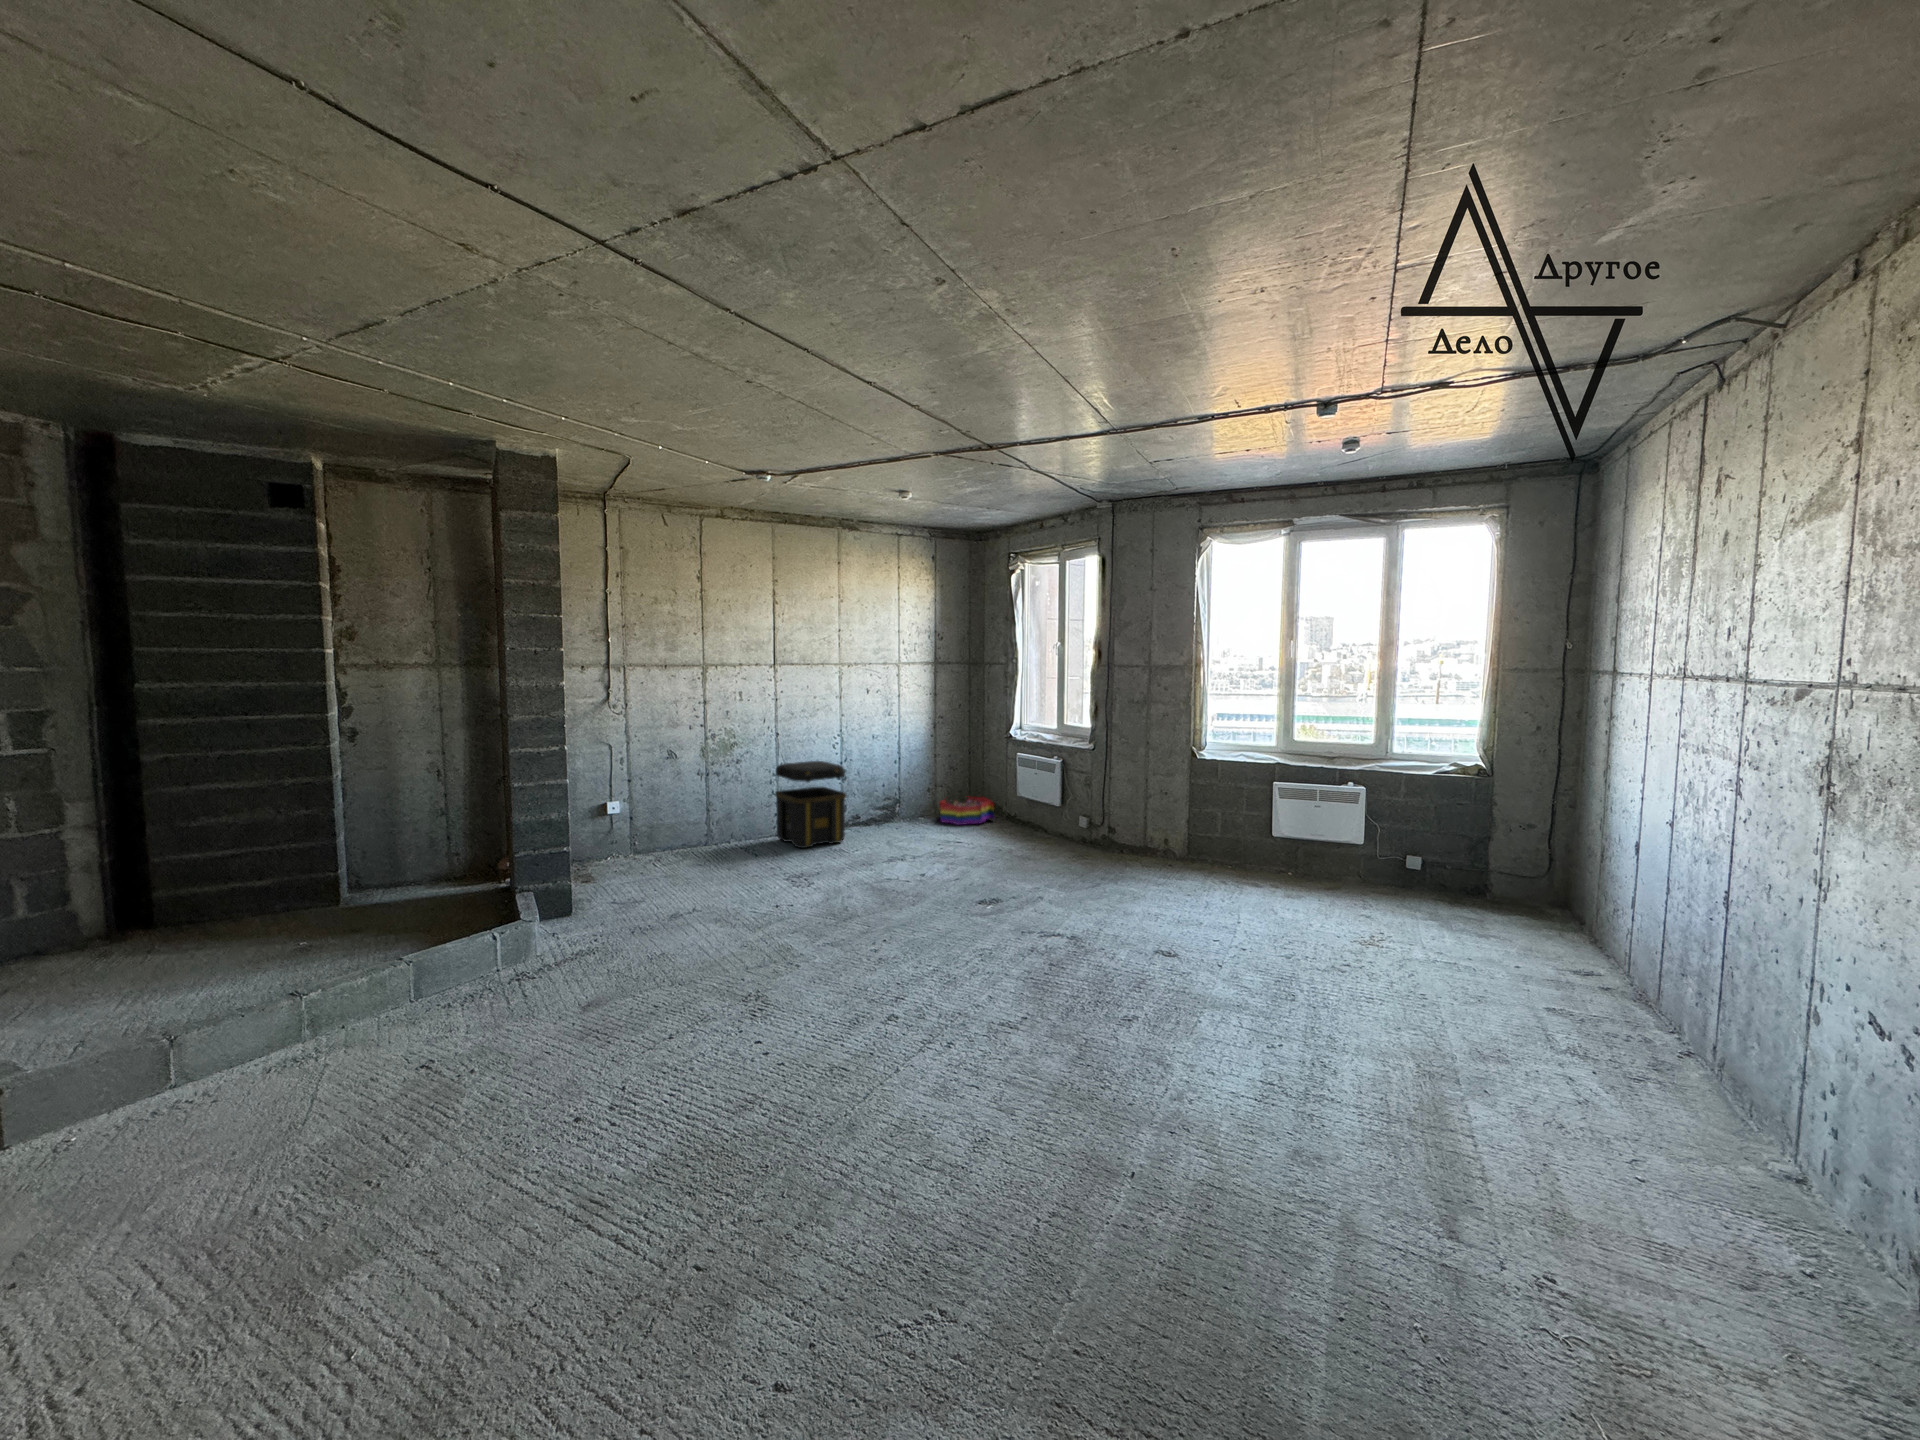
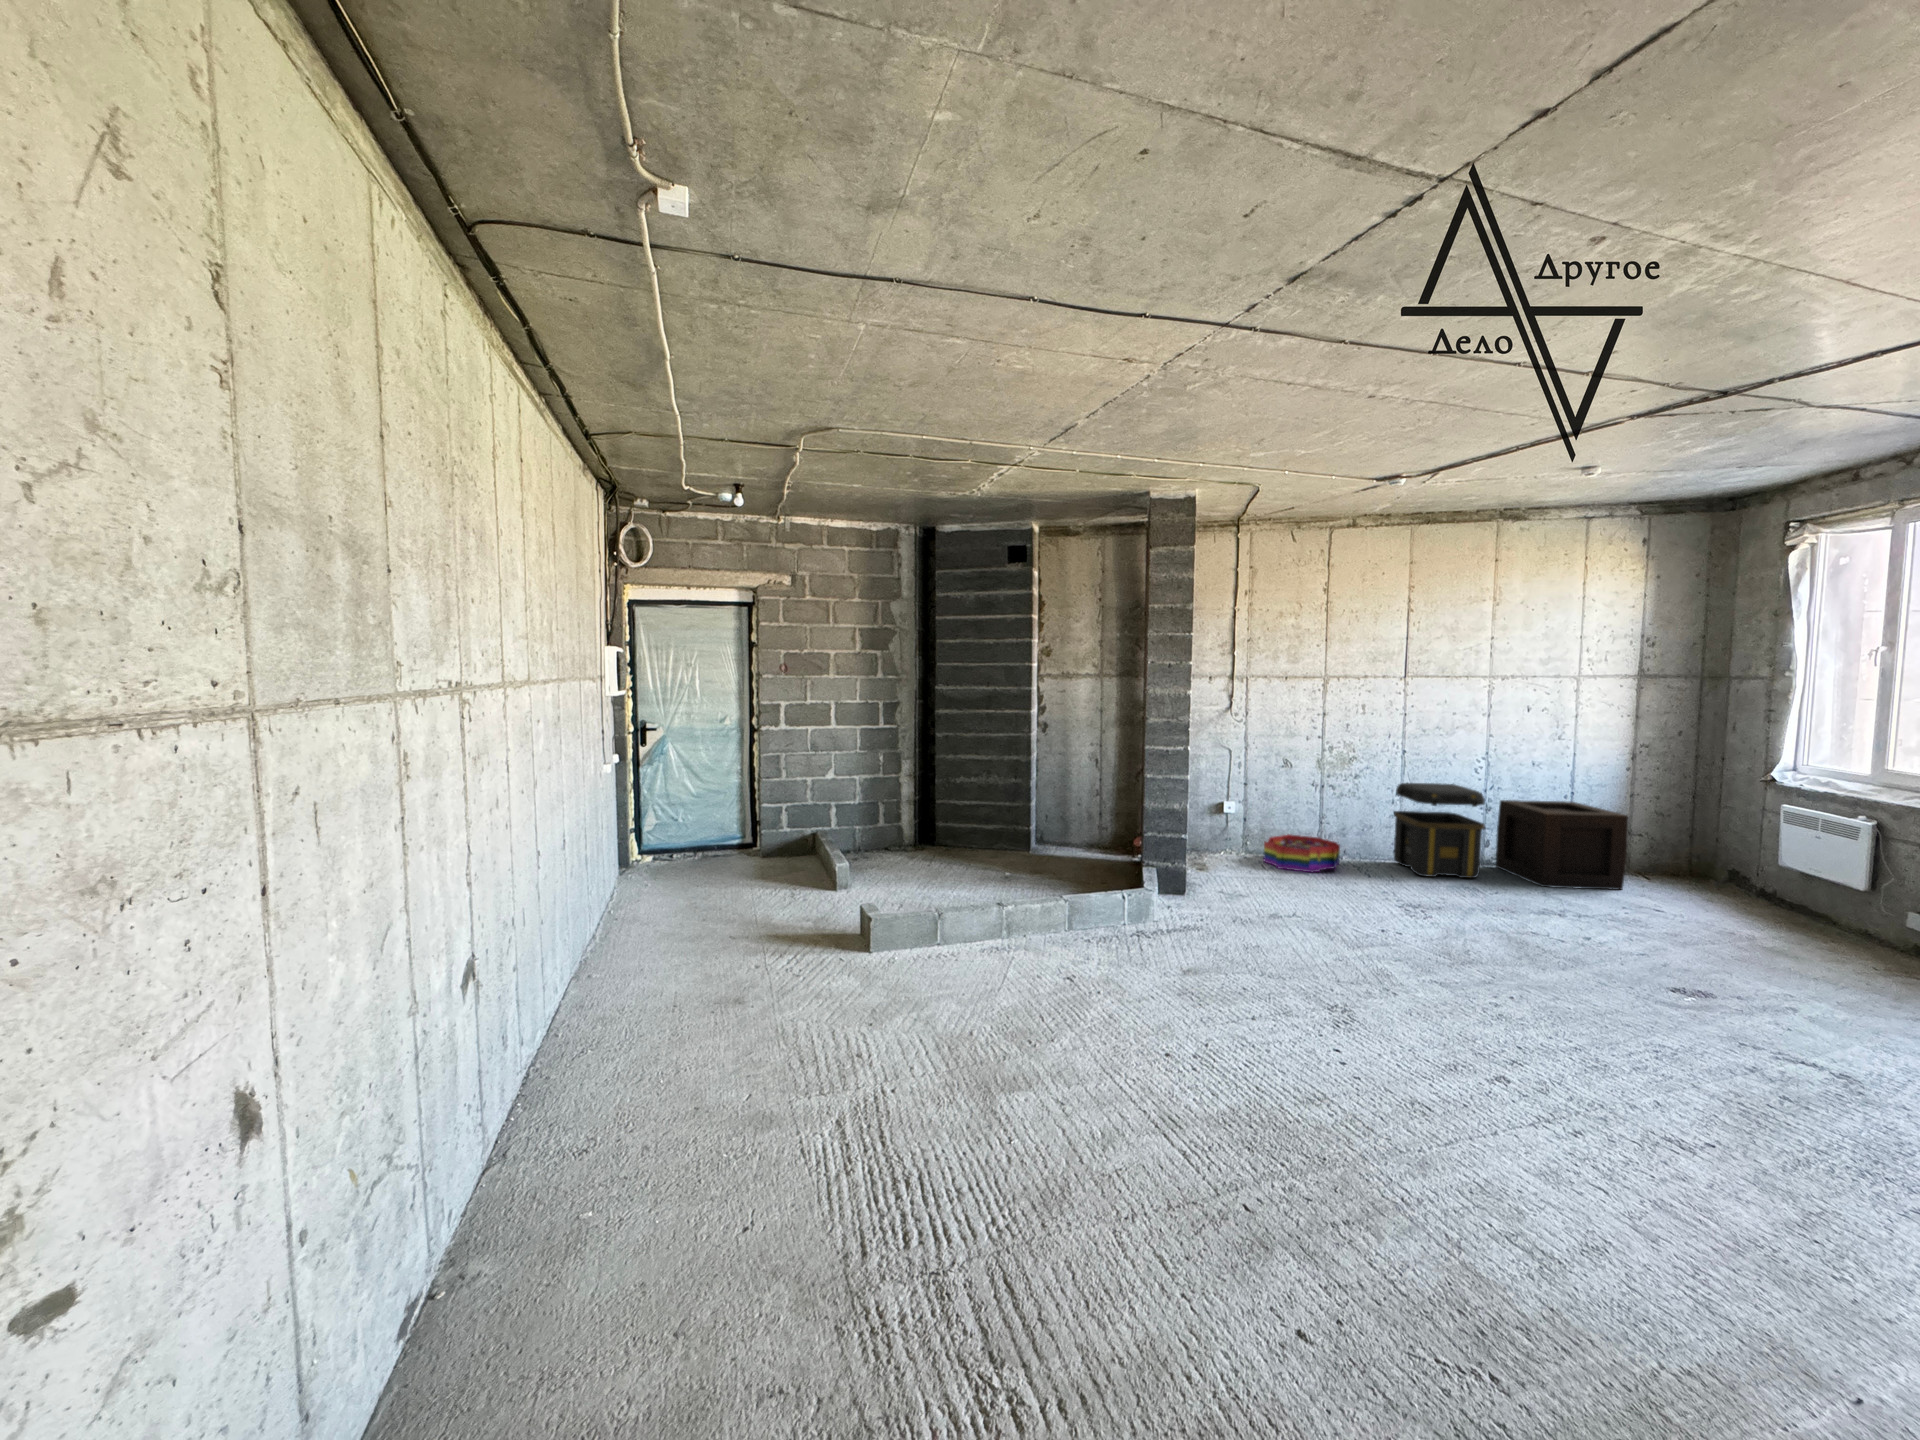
wooden crate: none [854,766,938,840] -> present [1496,800,1628,890]
storage bin: present [939,796,994,825] -> present [1264,834,1340,872]

